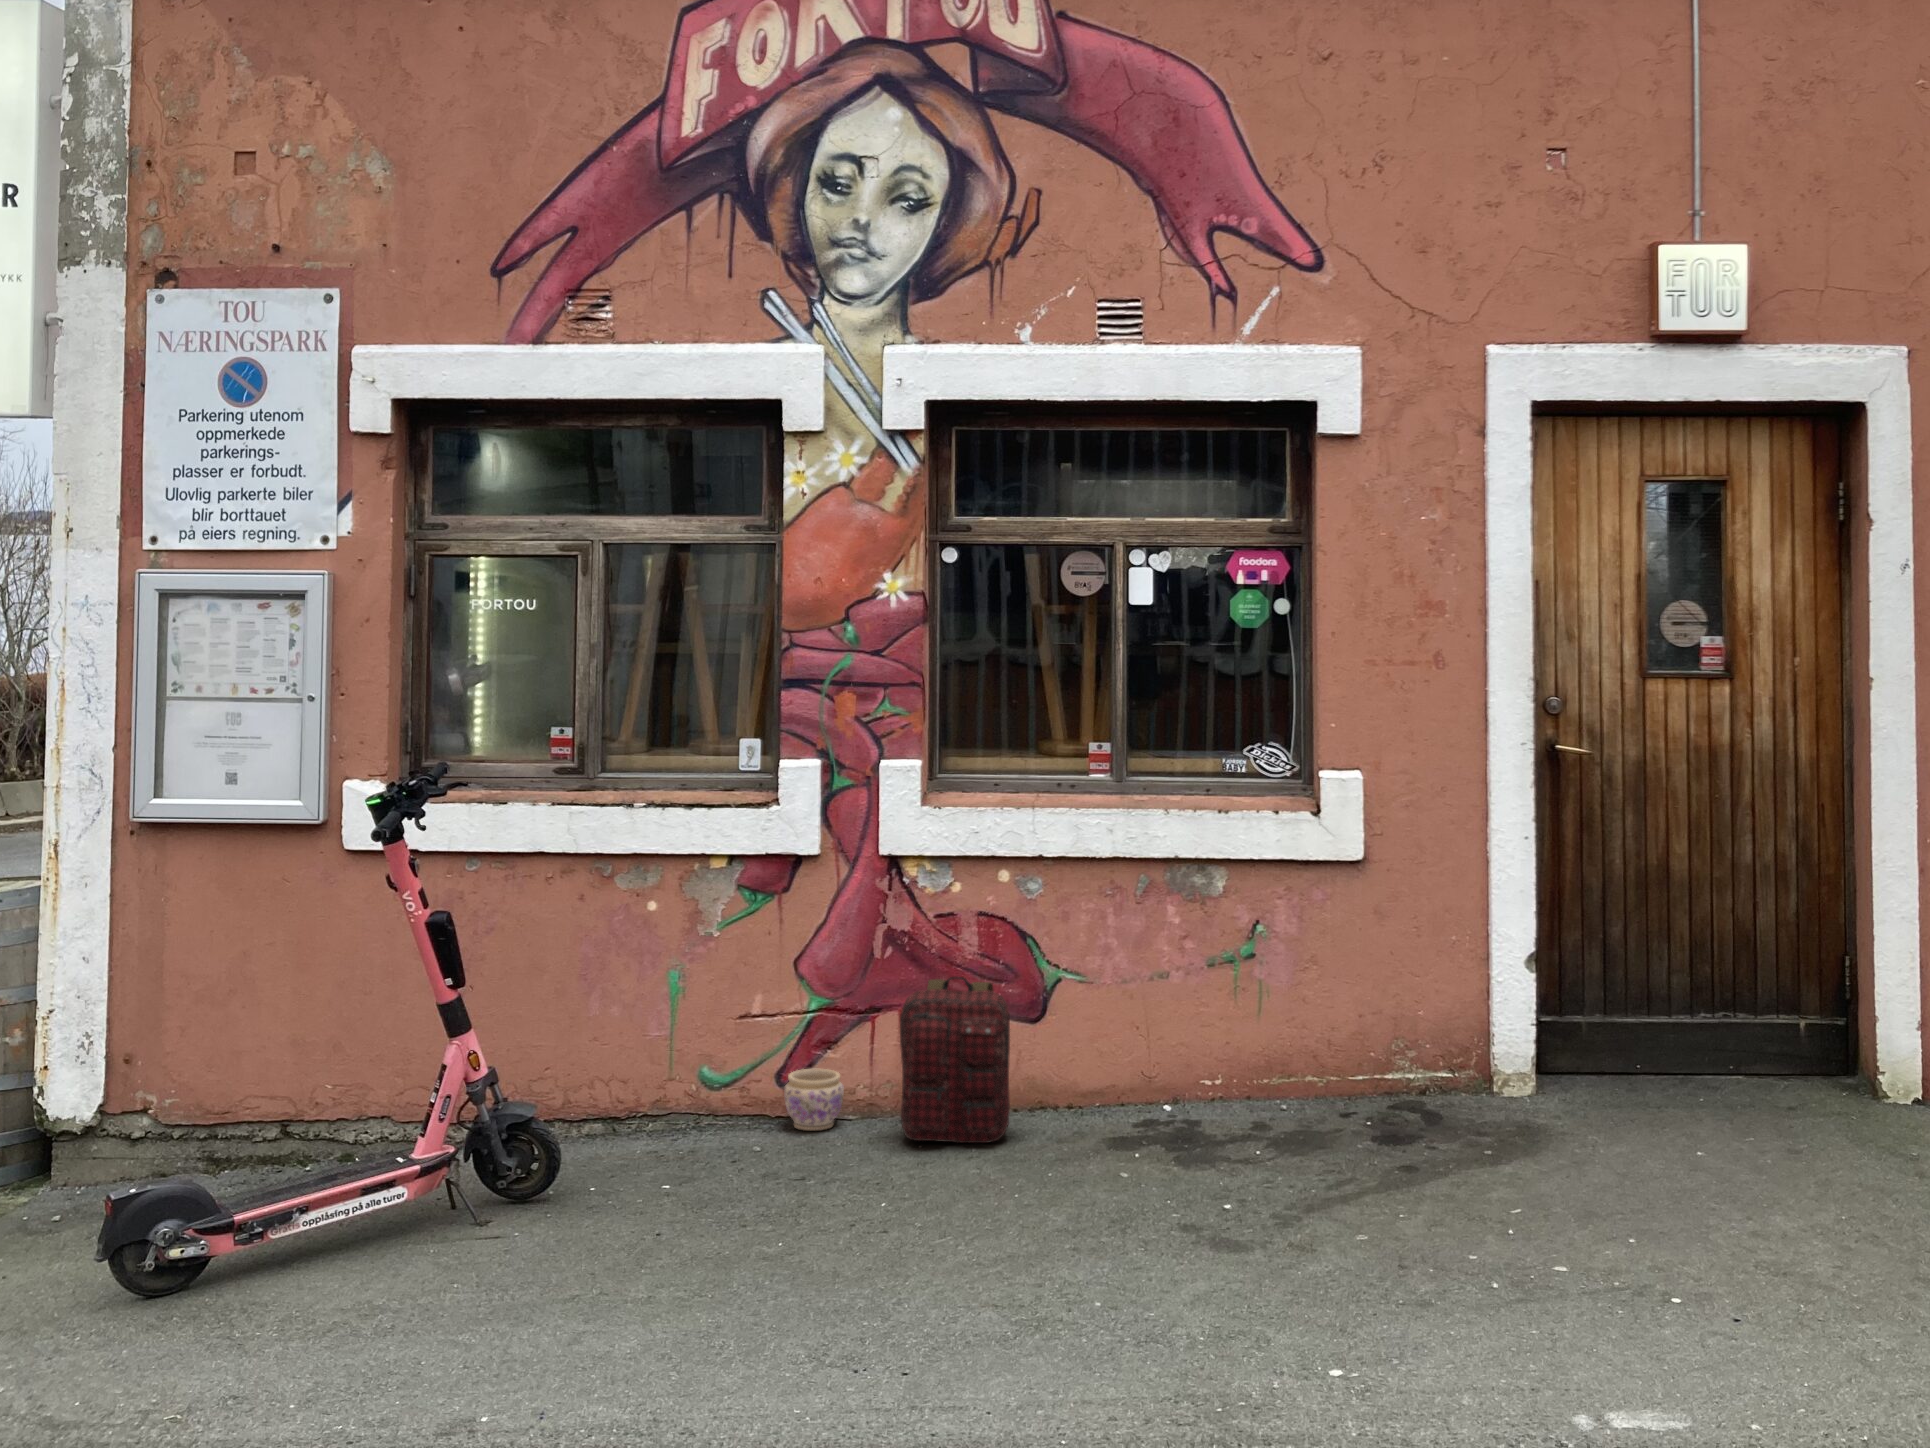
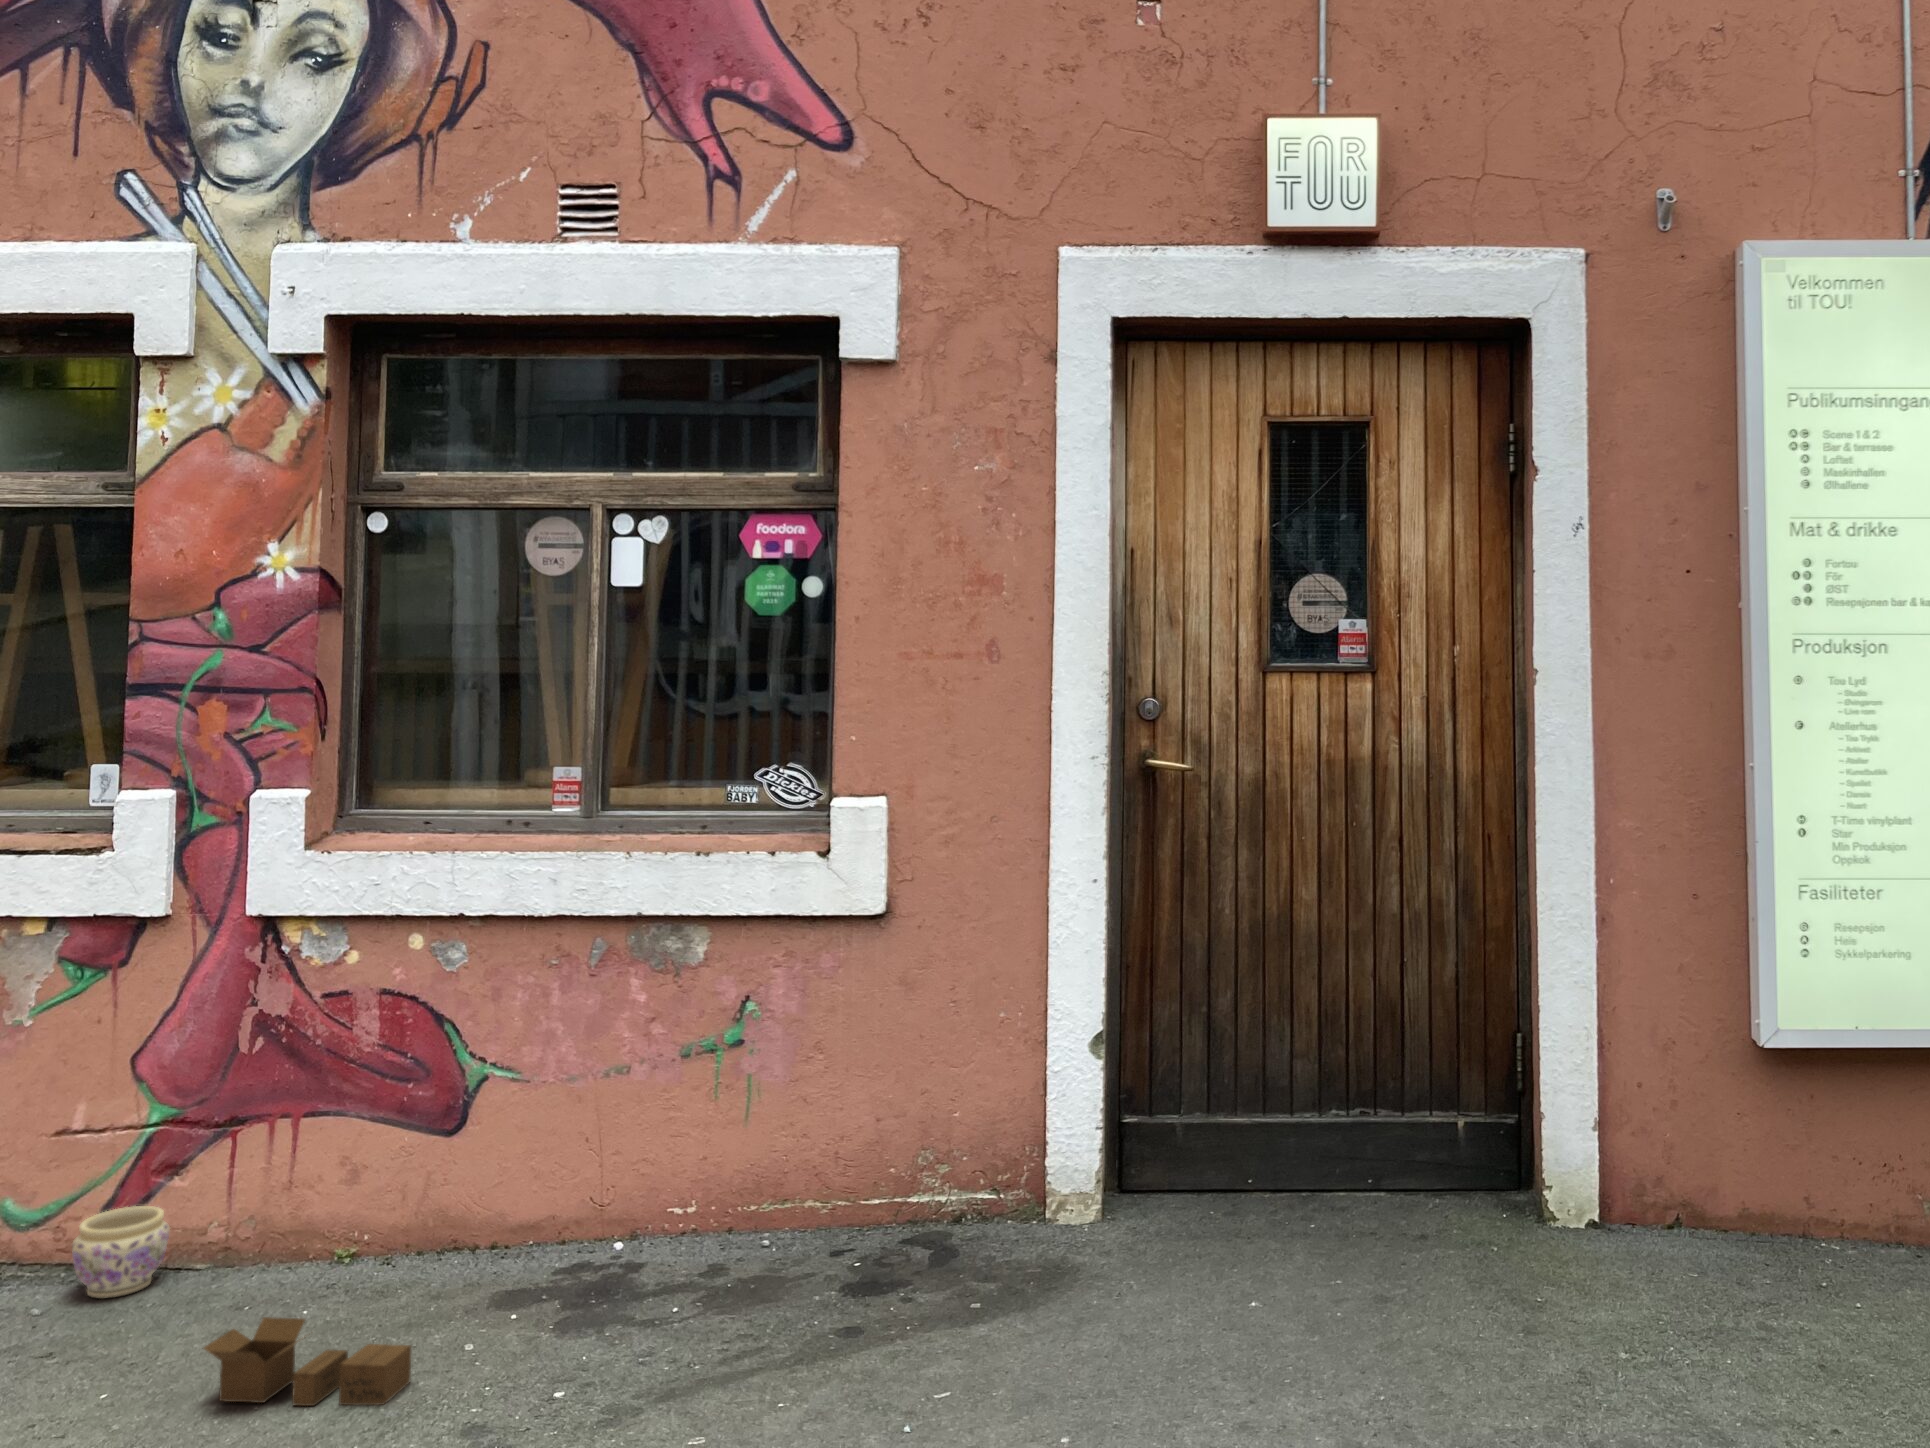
backpack: present [900,977,1010,1143] -> none [190,1083,386,1319]
cardboard box: none [980,1131,1115,1188] -> present [204,1317,411,1406]

